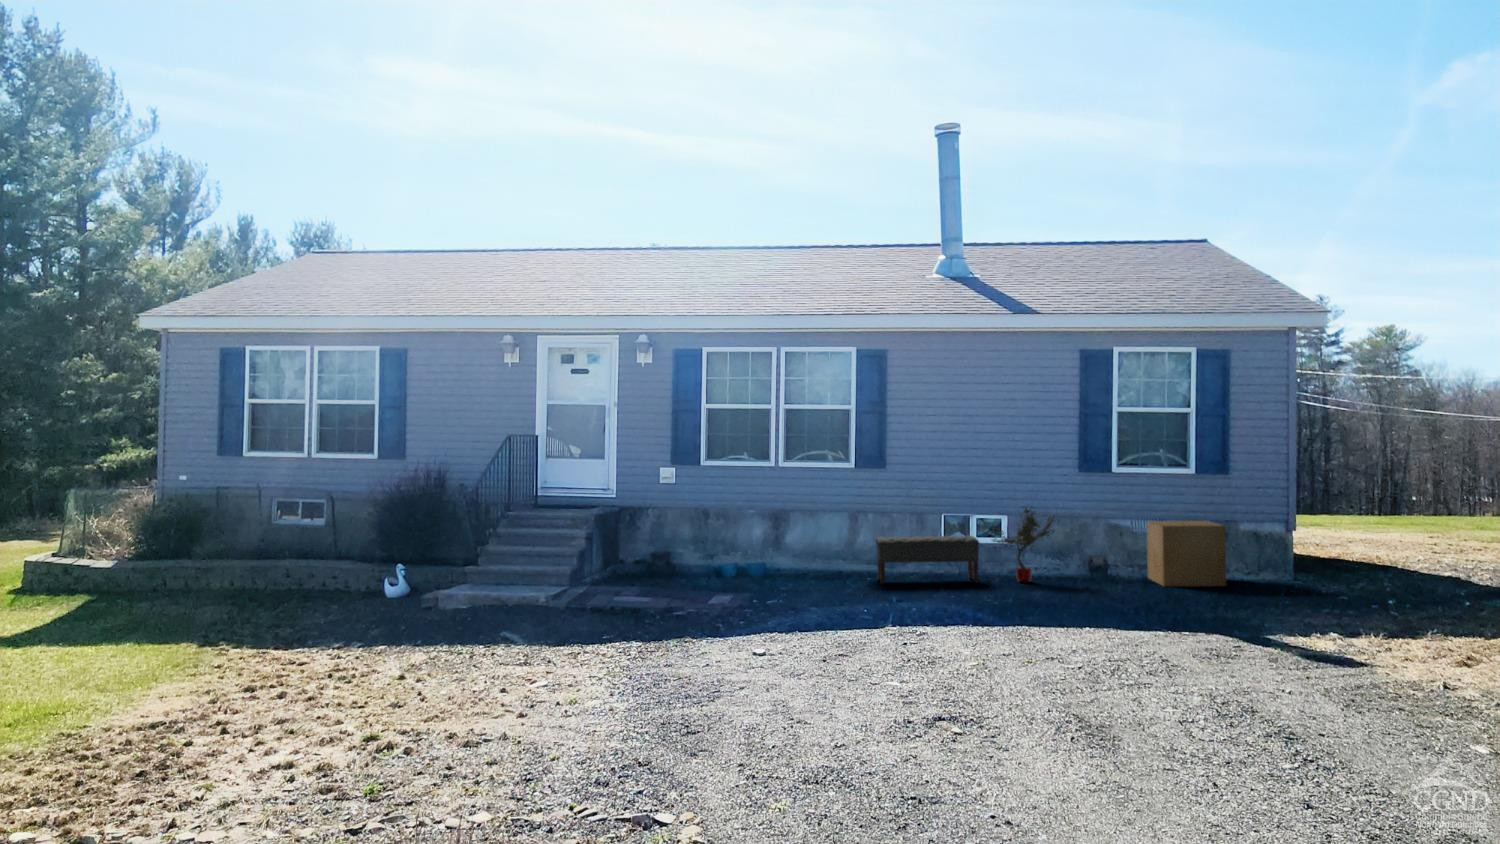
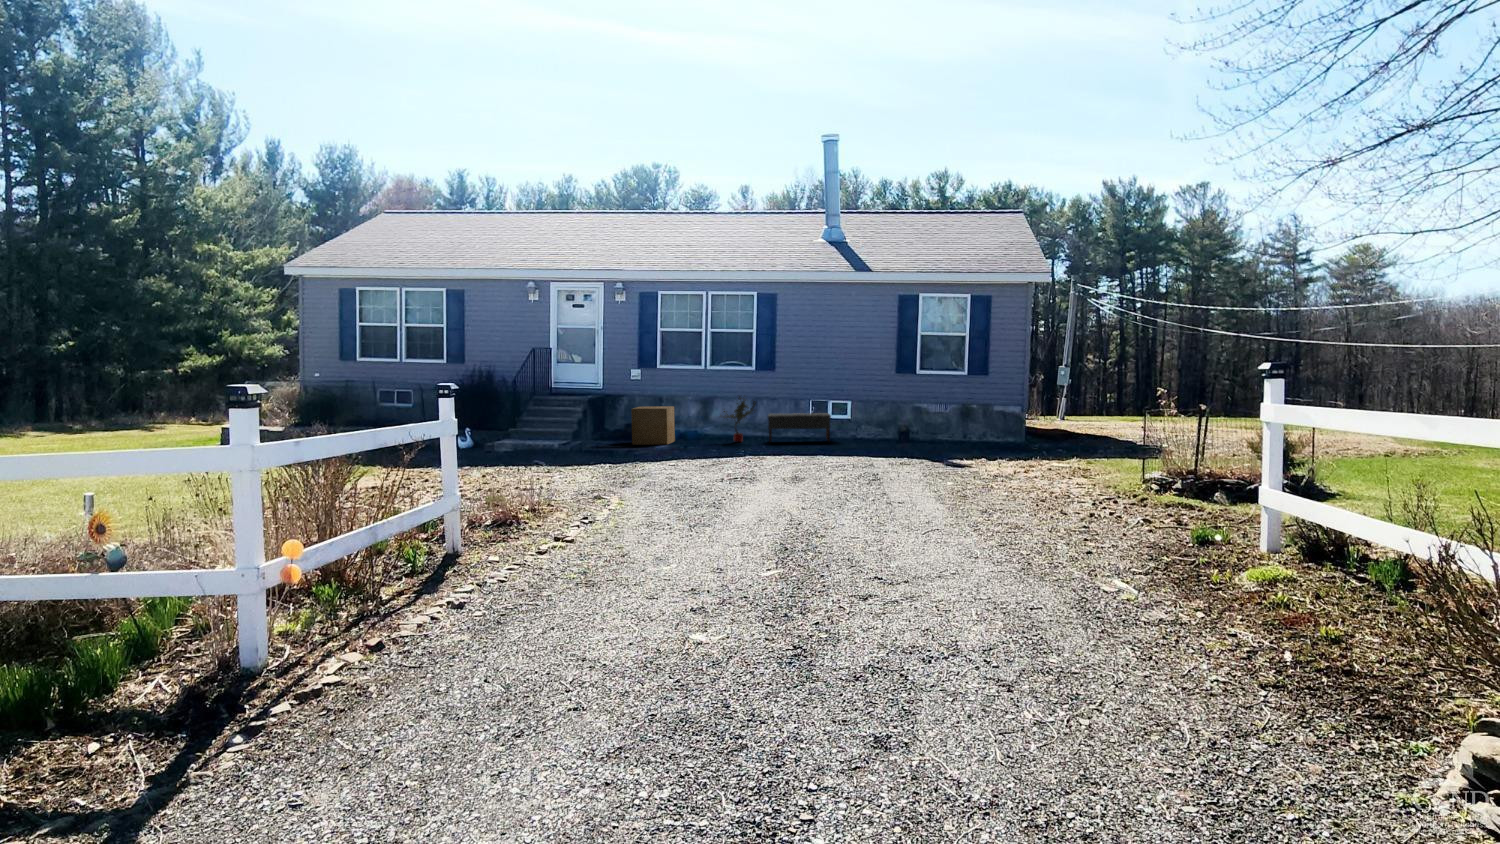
potted tree: present [993,506,1055,583] -> present [720,396,756,442]
cardboard box: present [1147,521,1226,586] -> present [631,406,675,445]

